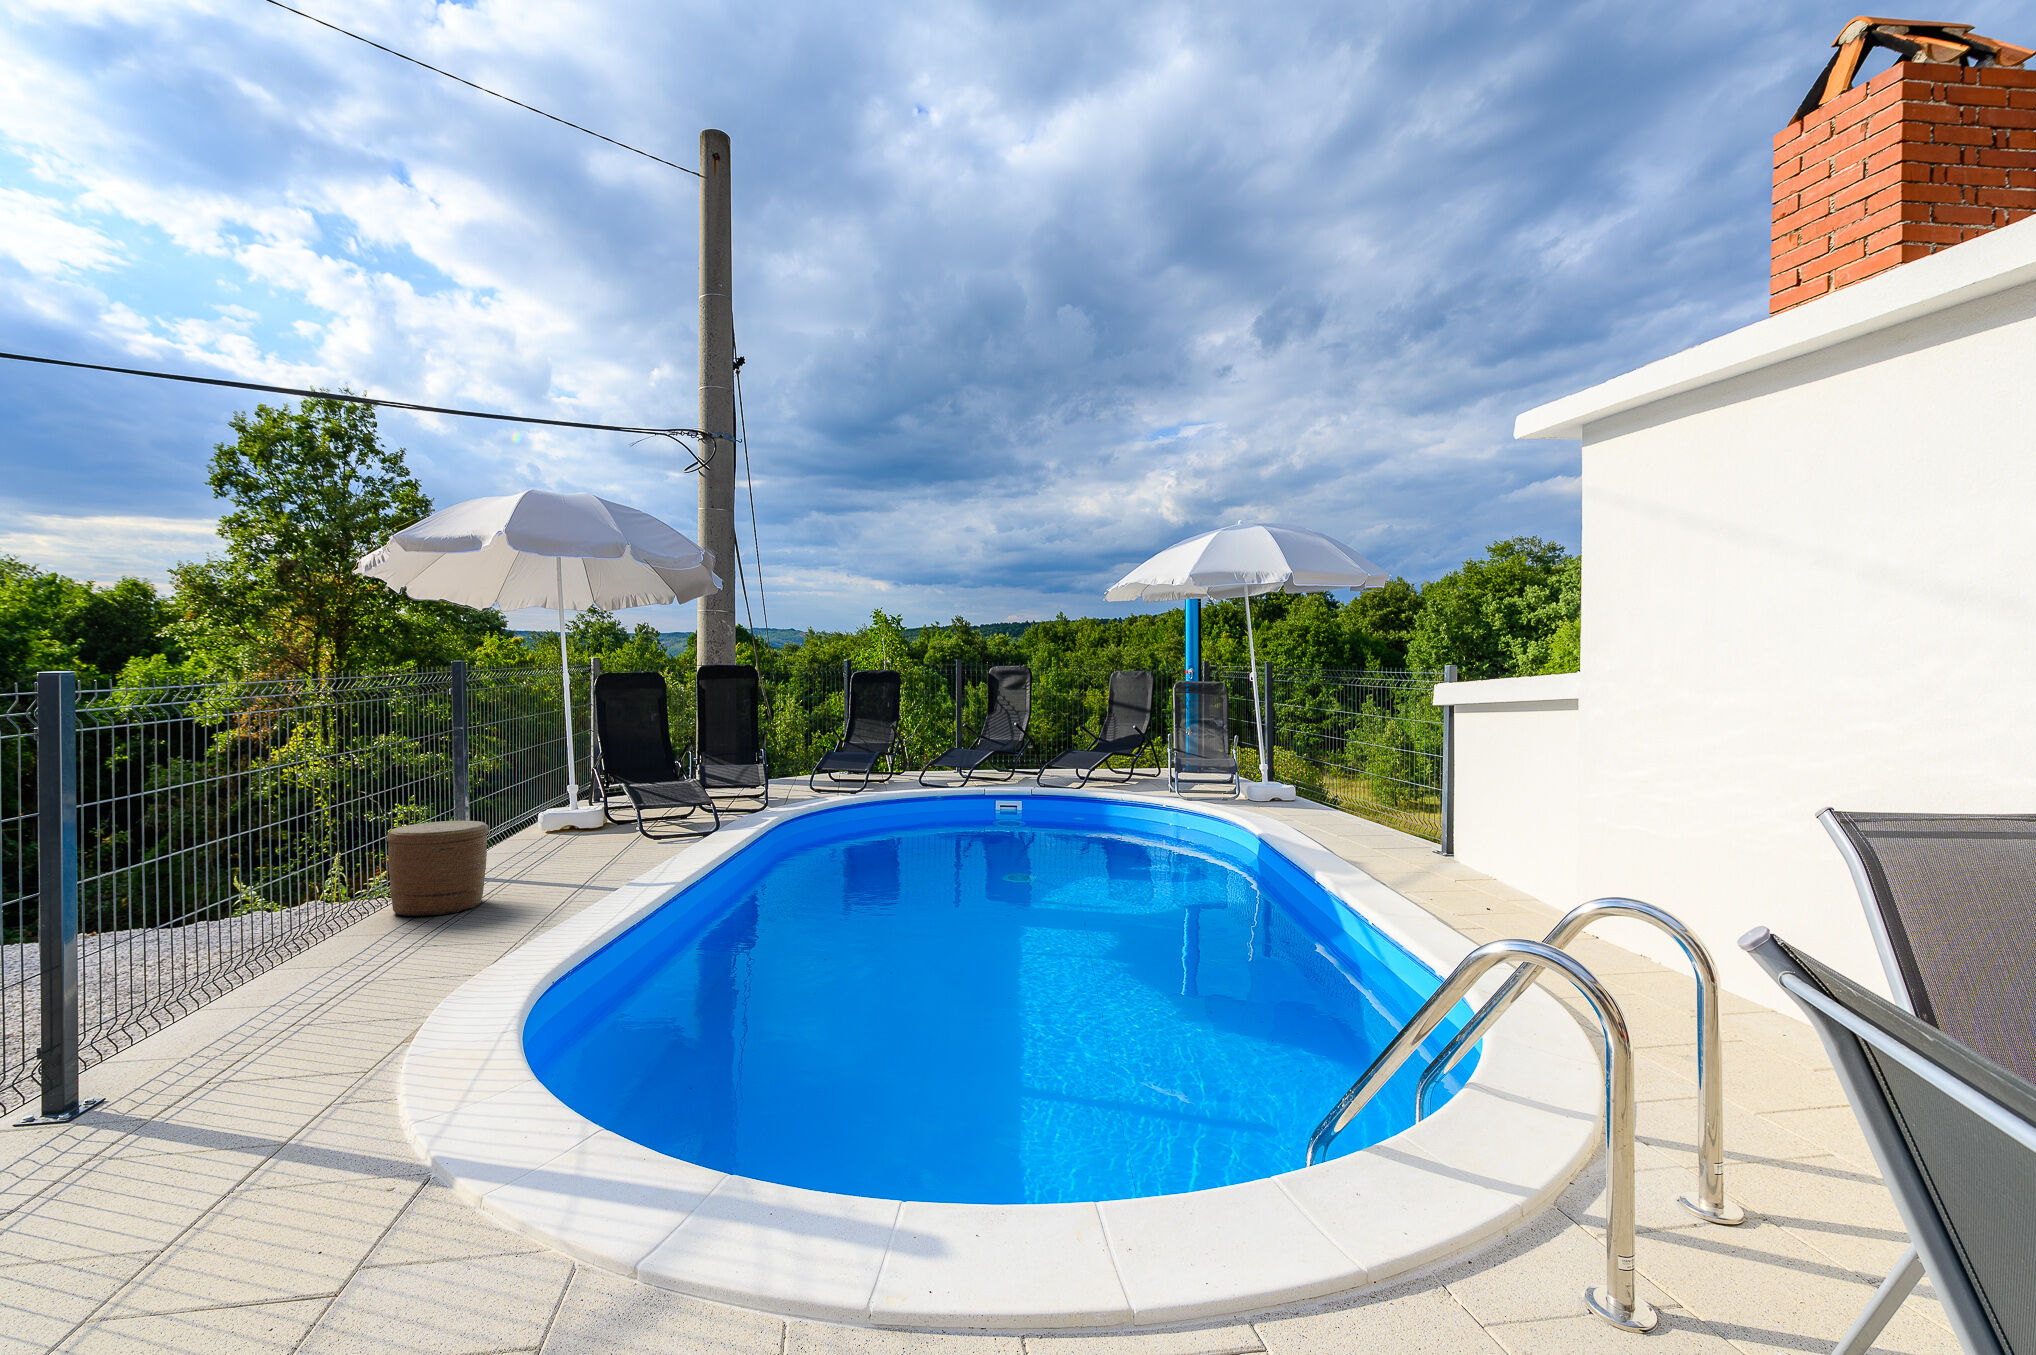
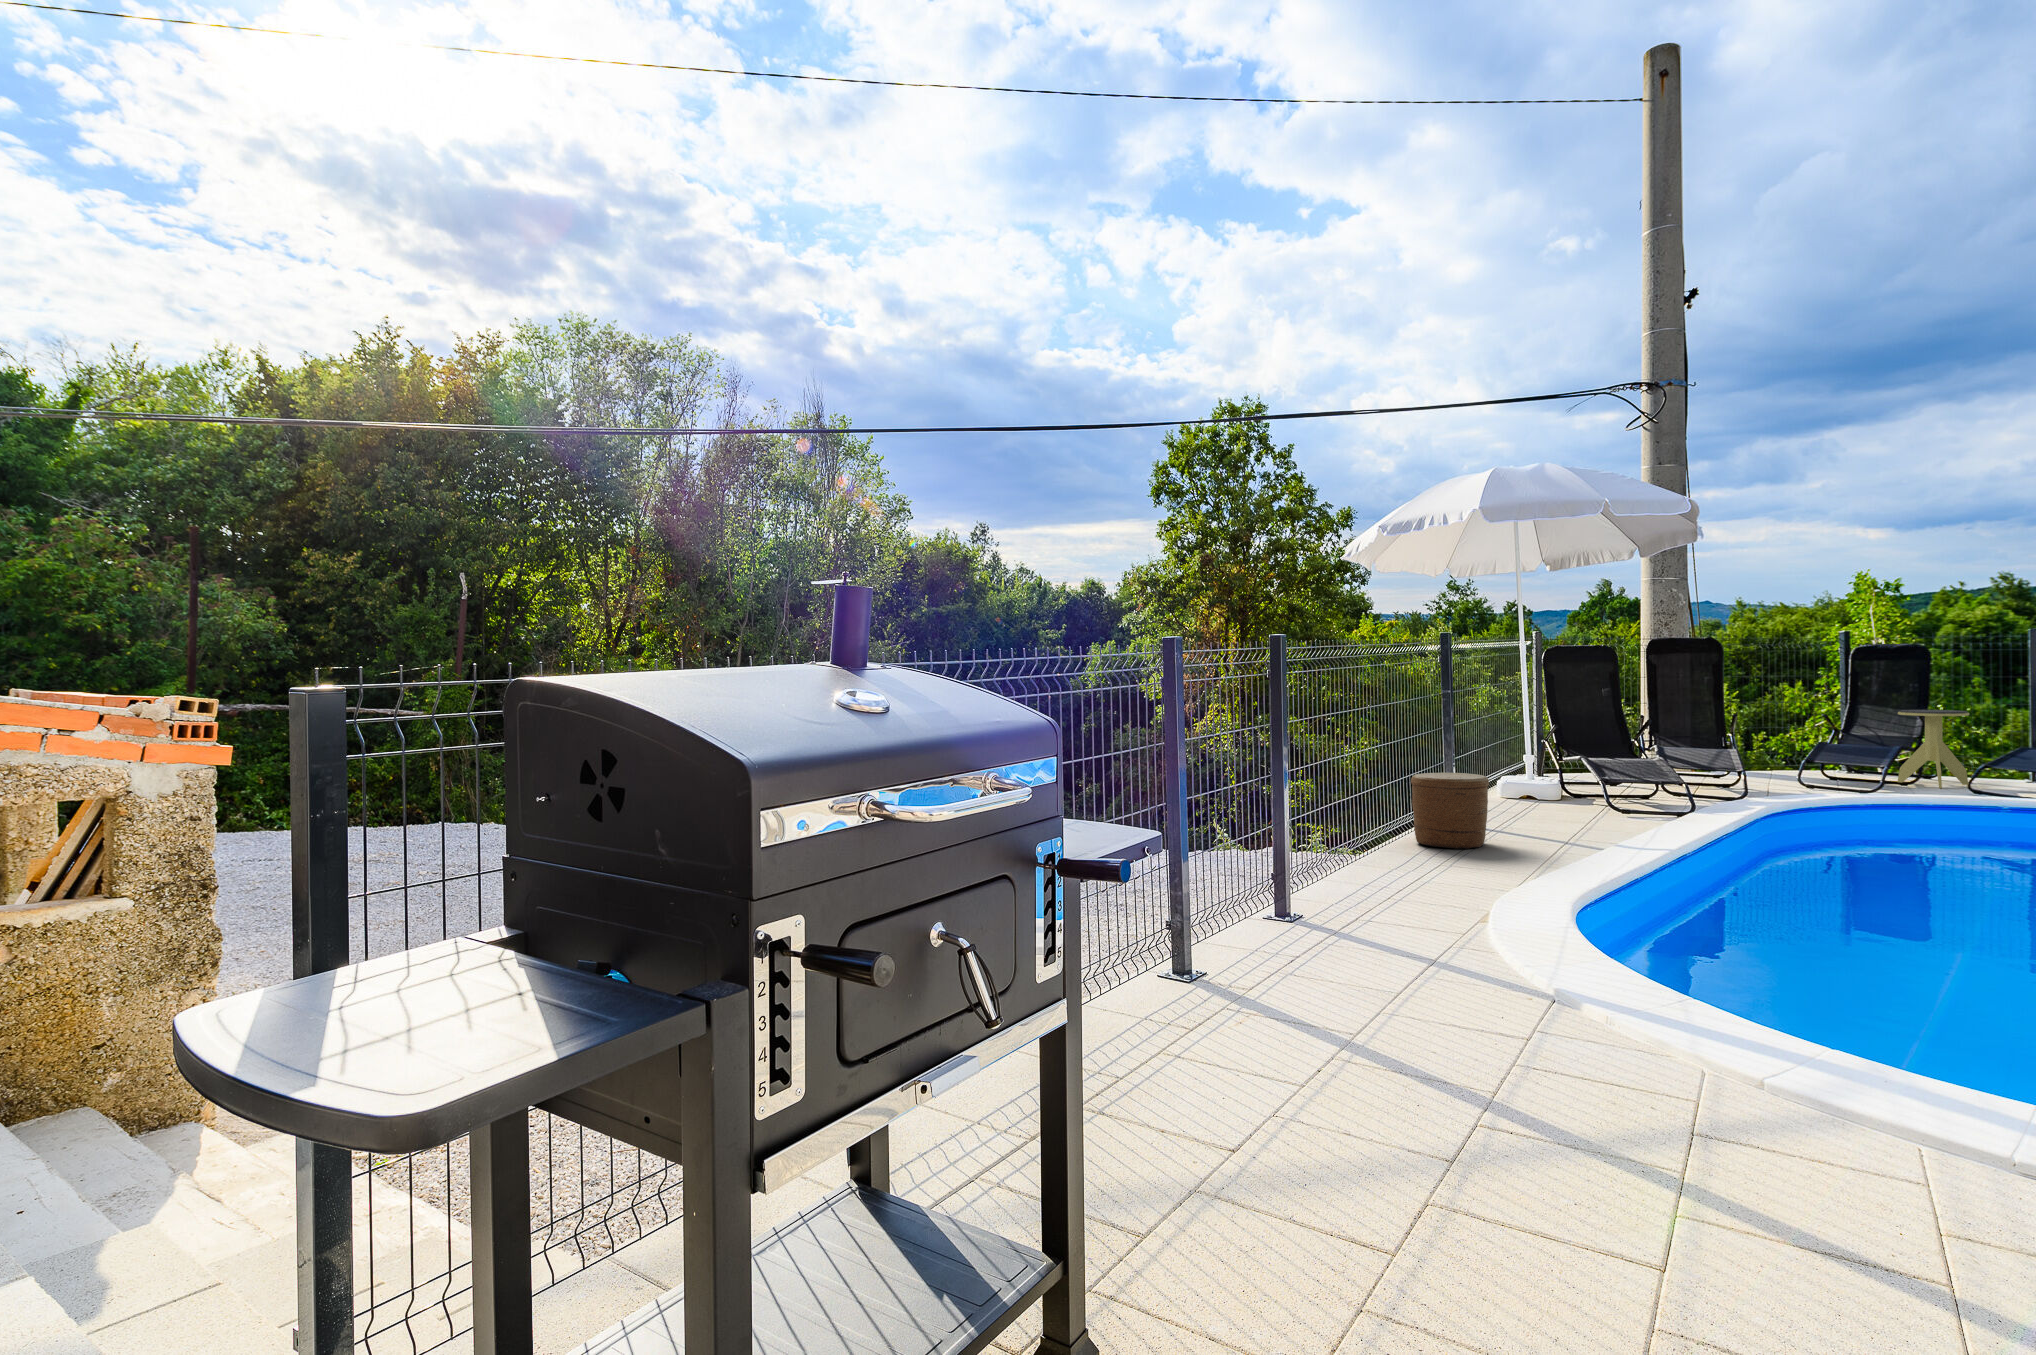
side table: none [879,727,922,788] -> present [1898,710,1969,788]

